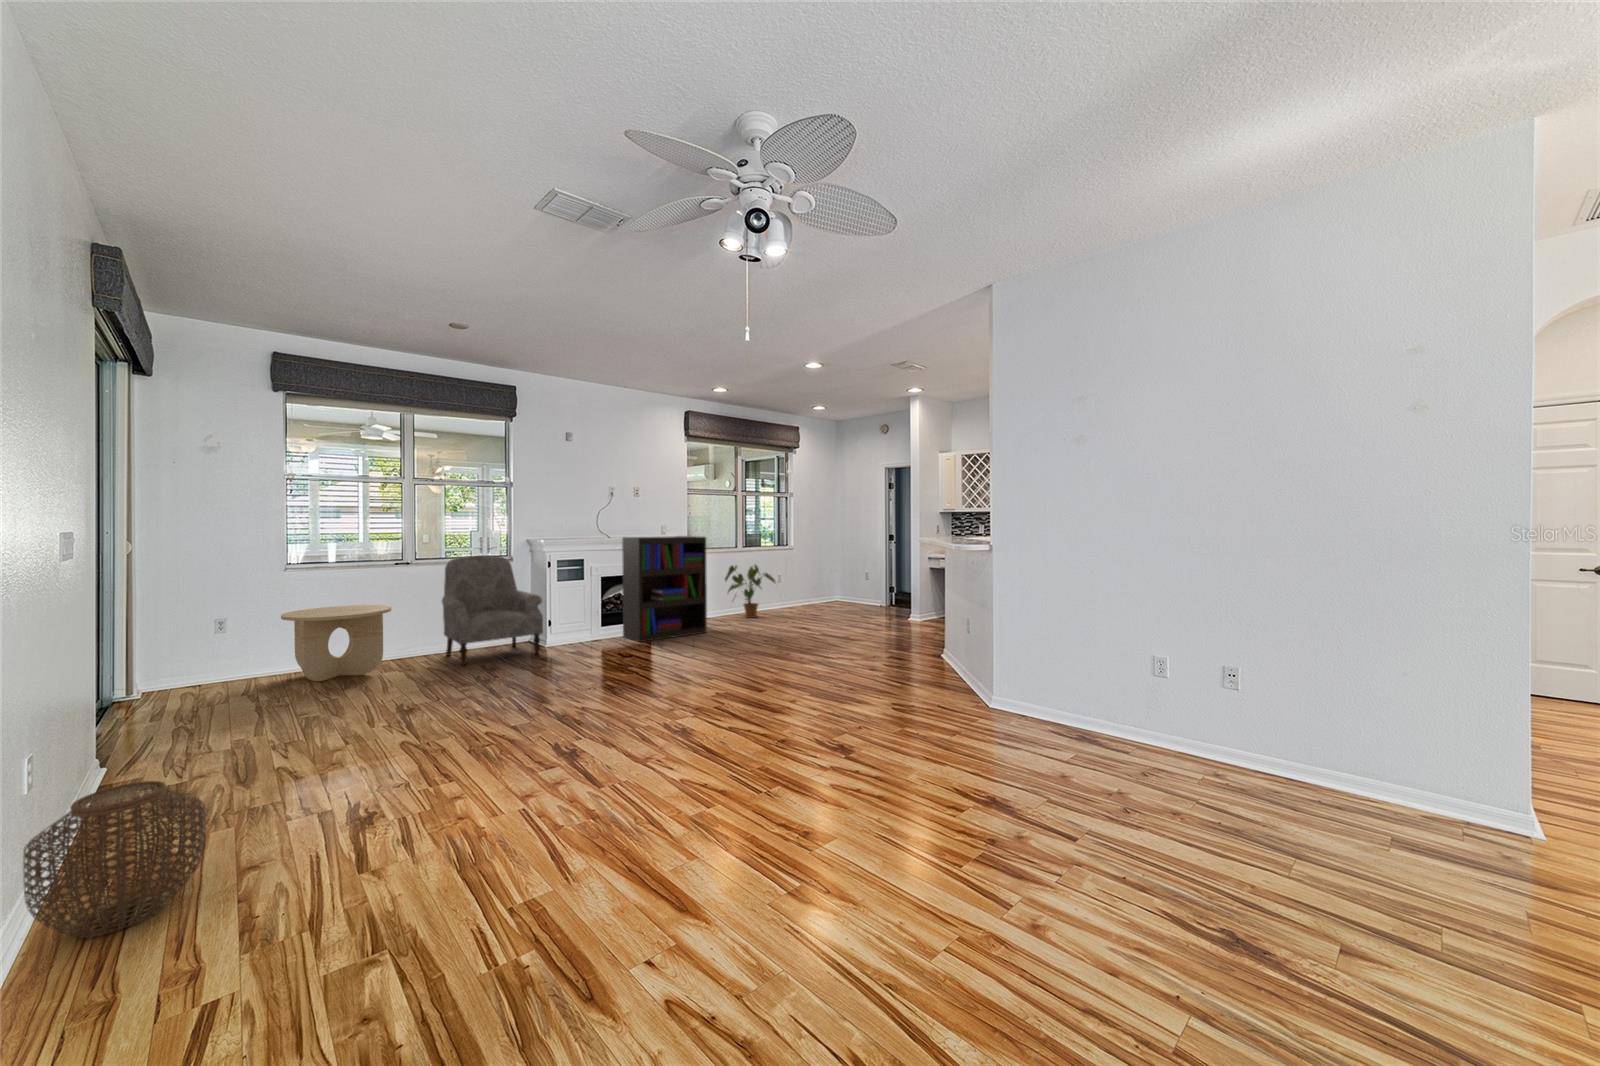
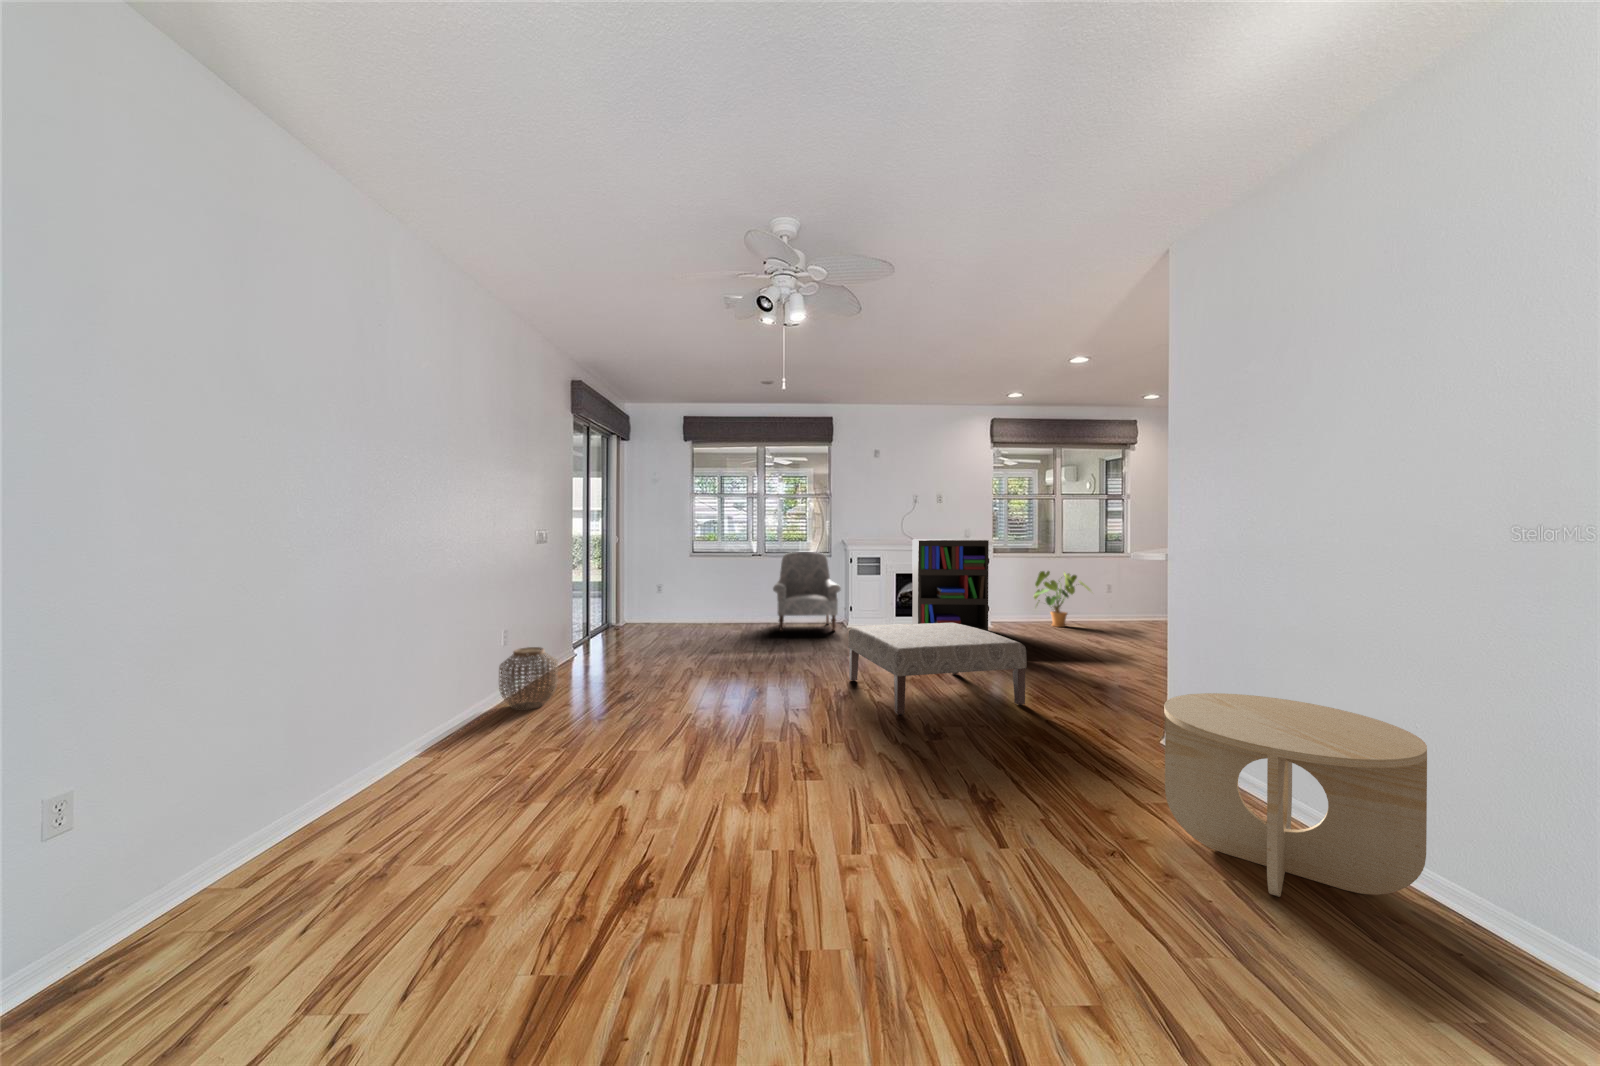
side table: present [281,605,391,681] -> present [1164,693,1427,897]
ottoman: none [657,625,855,736] -> present [848,623,1026,715]

